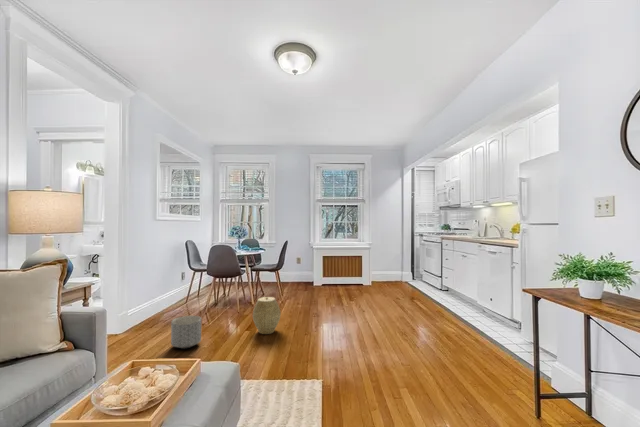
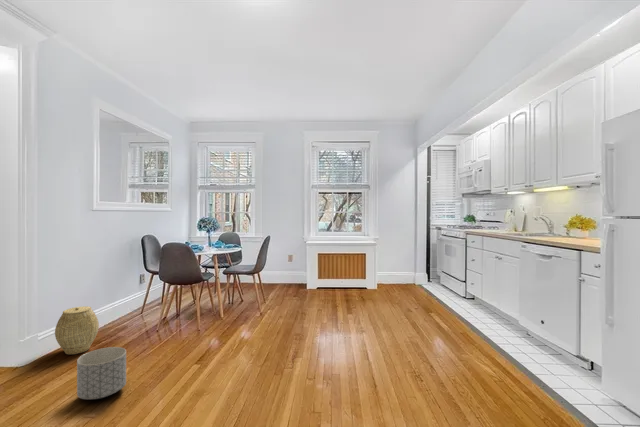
woven basket: present [253,297,281,334] -> present [55,306,99,354]

